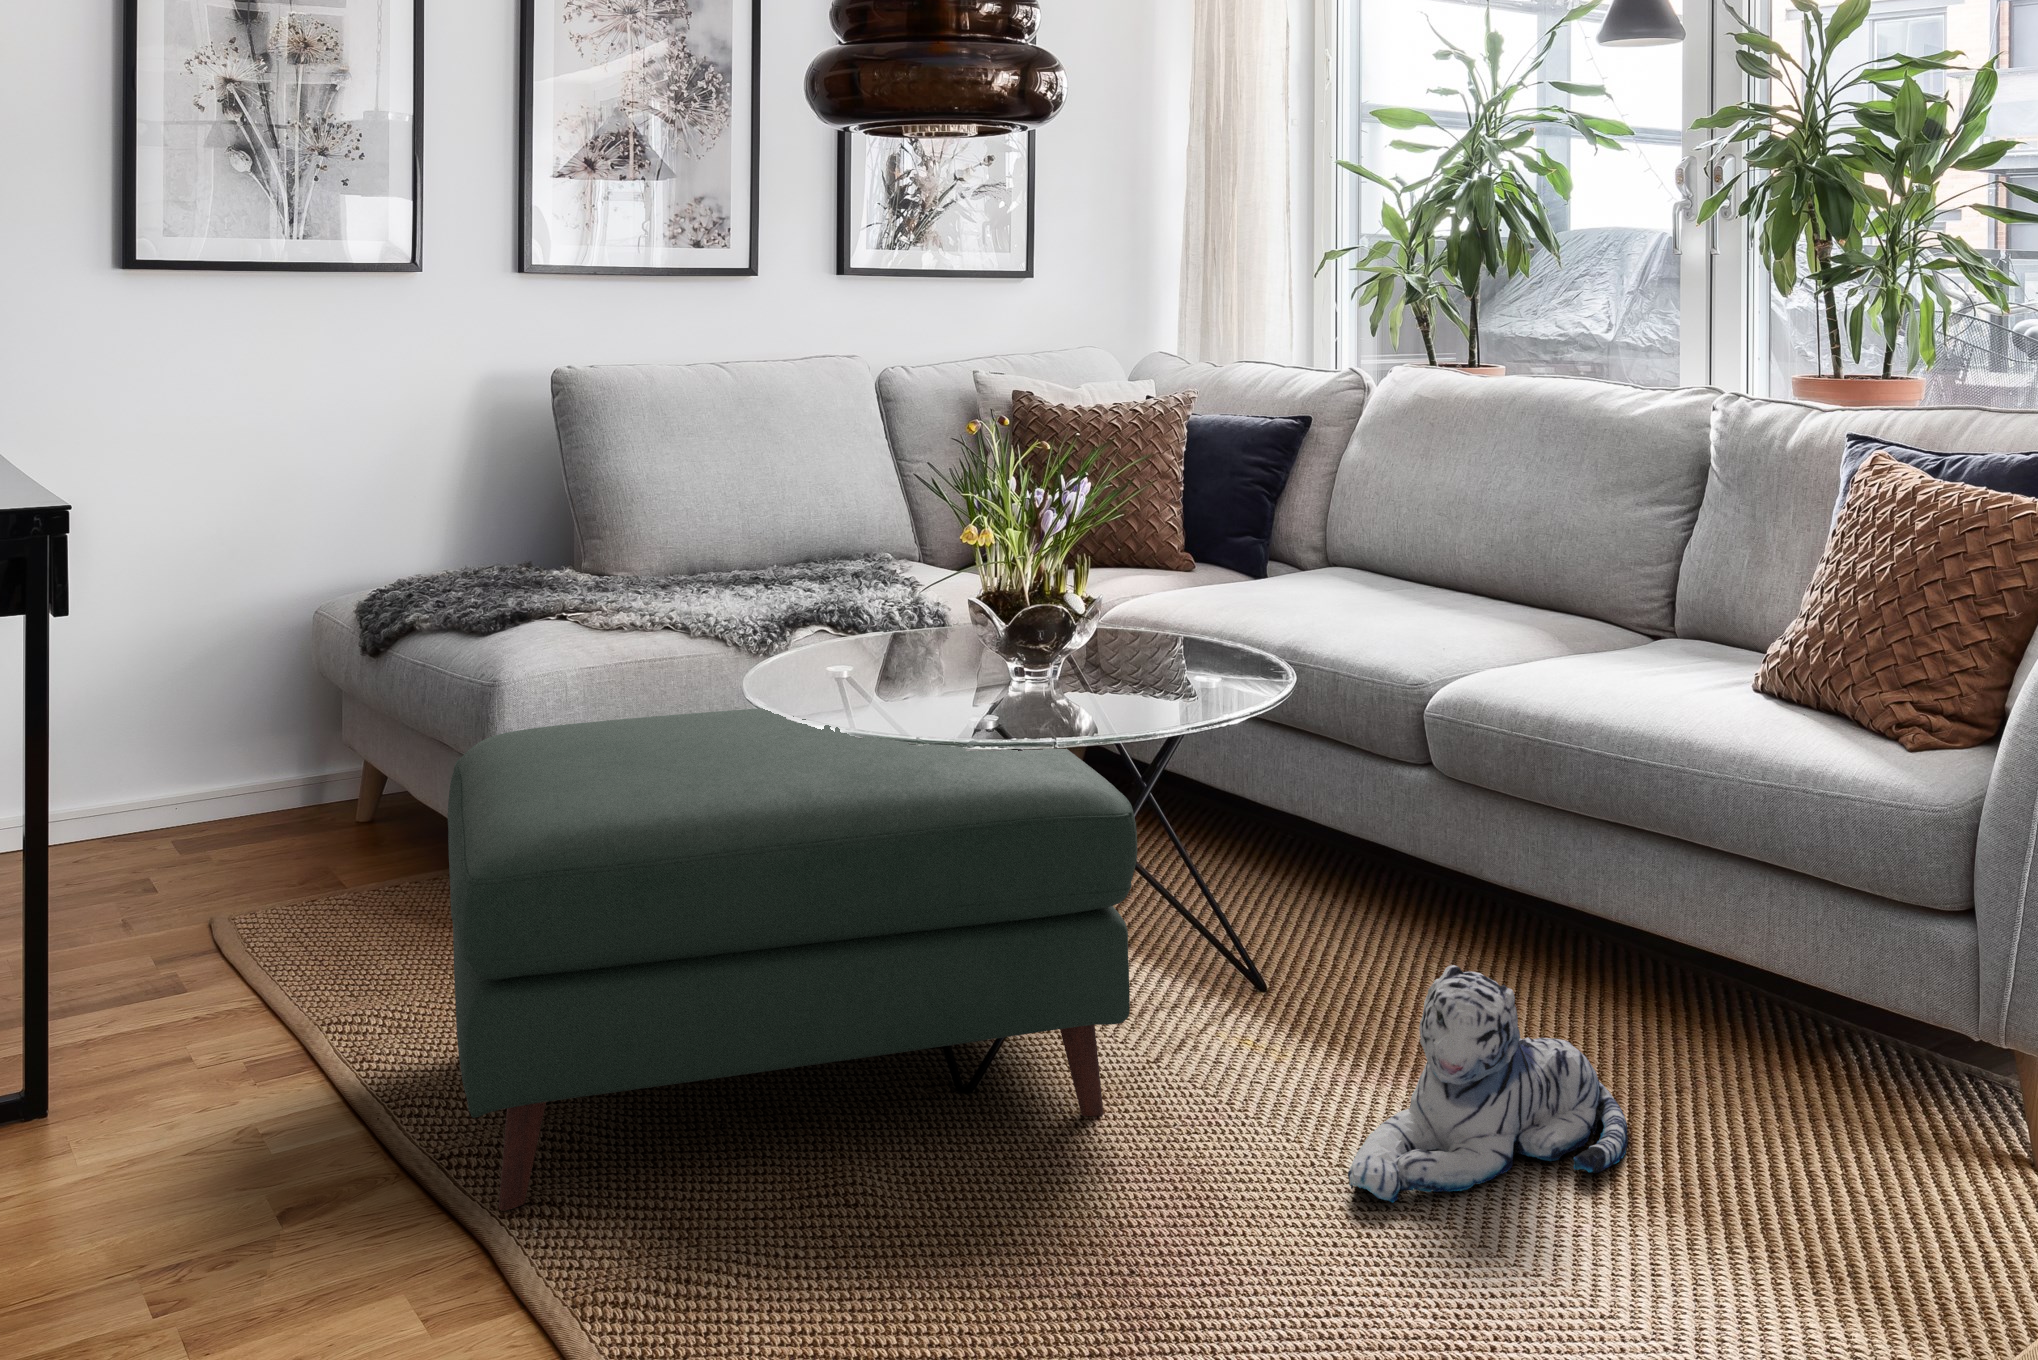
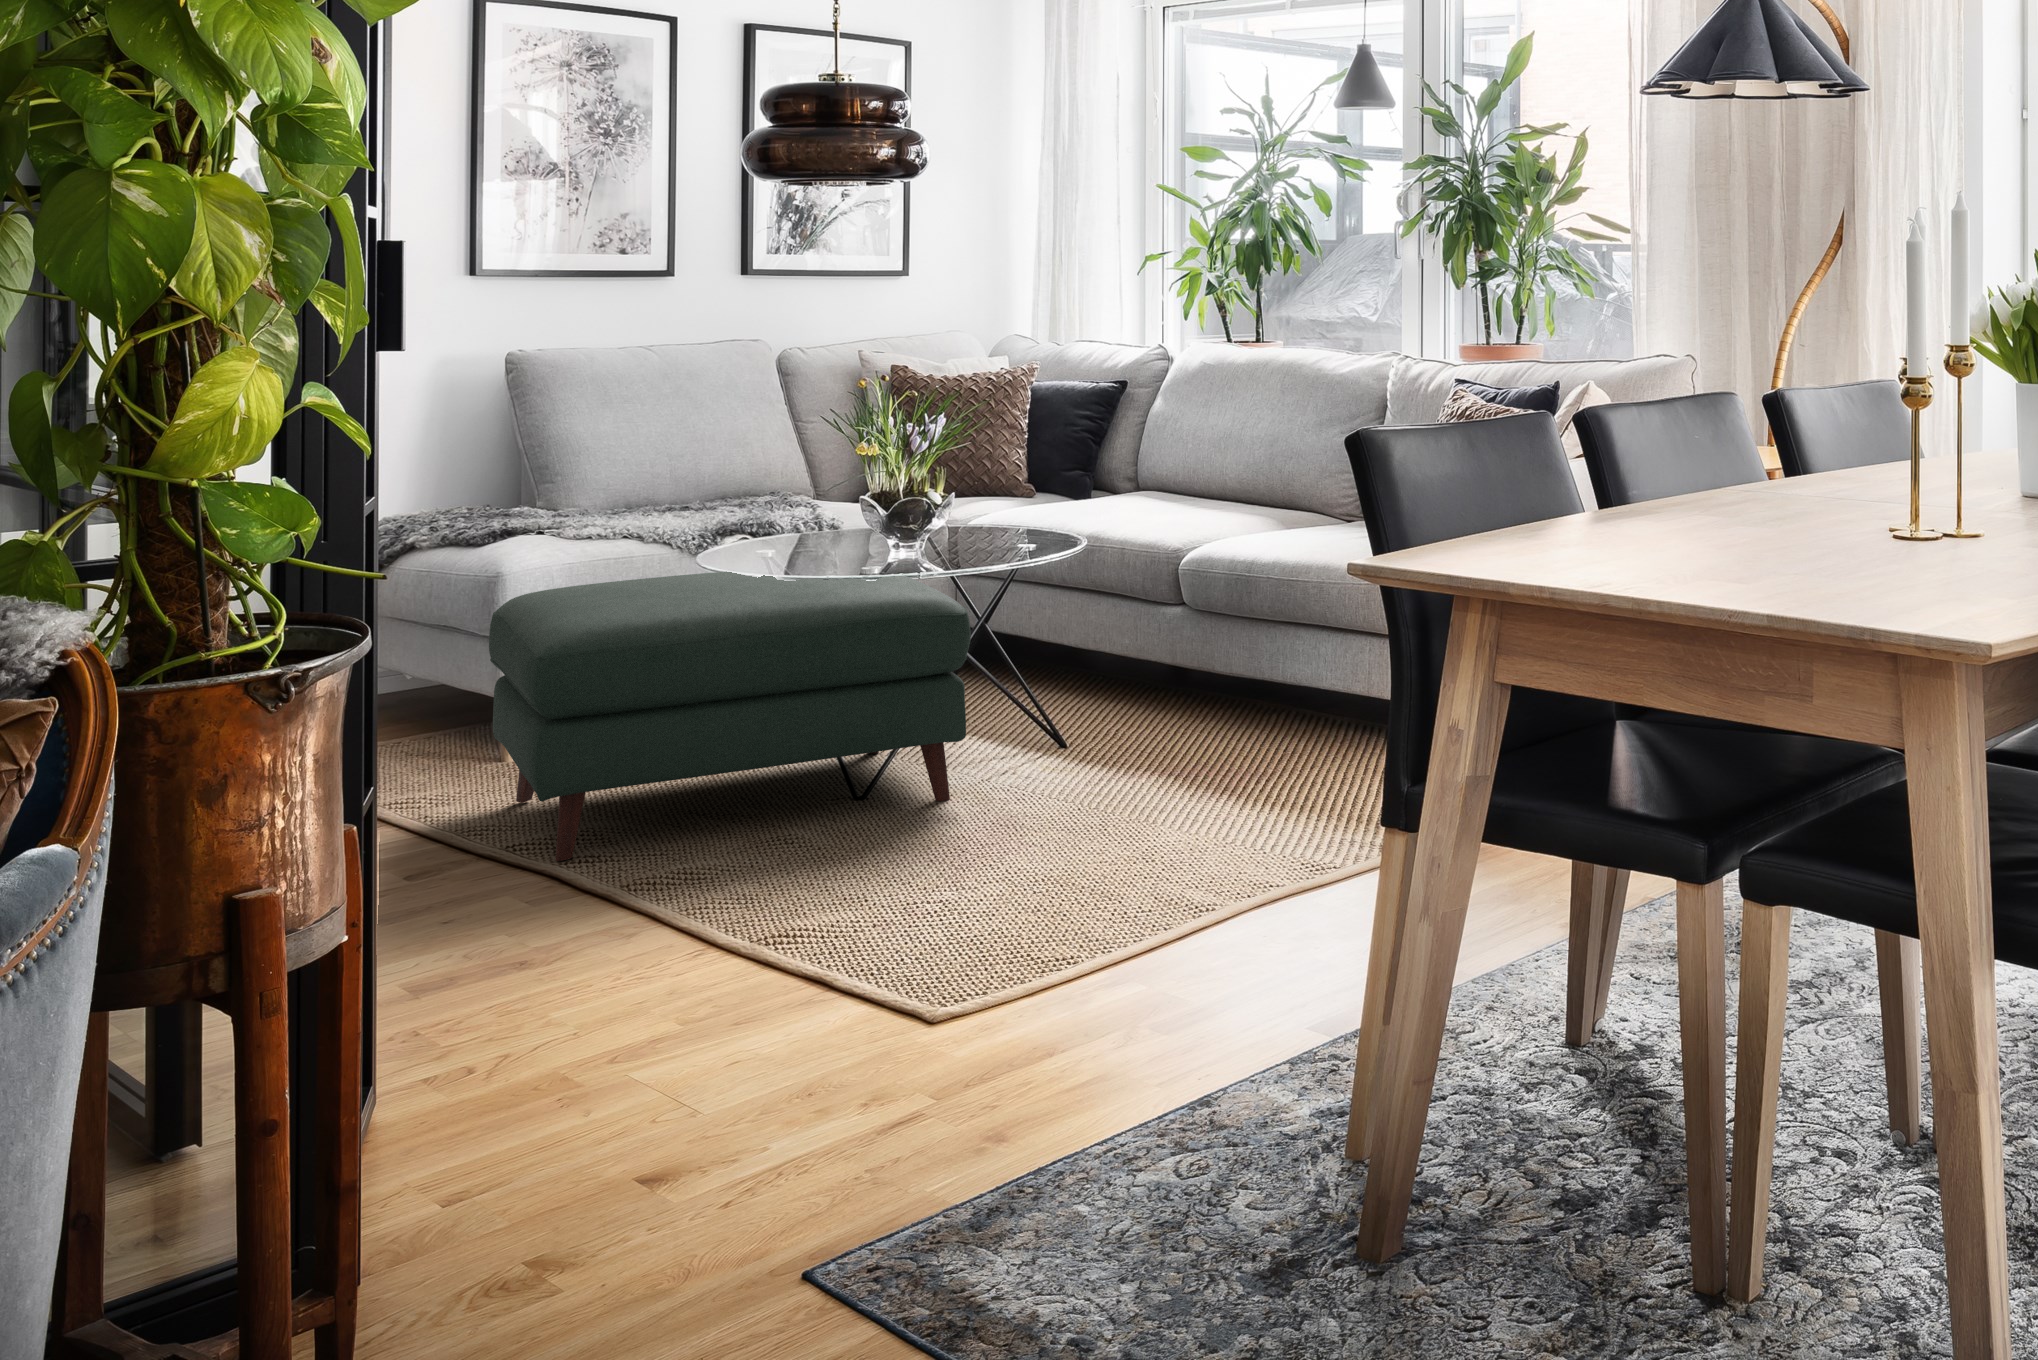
plush toy: present [1348,965,1628,1203] -> none [1095,687,1271,815]

